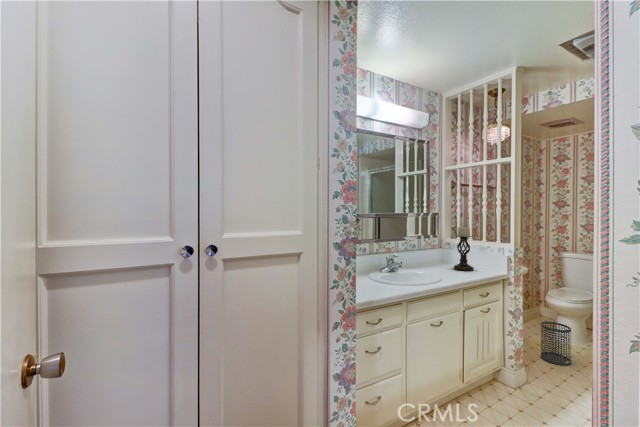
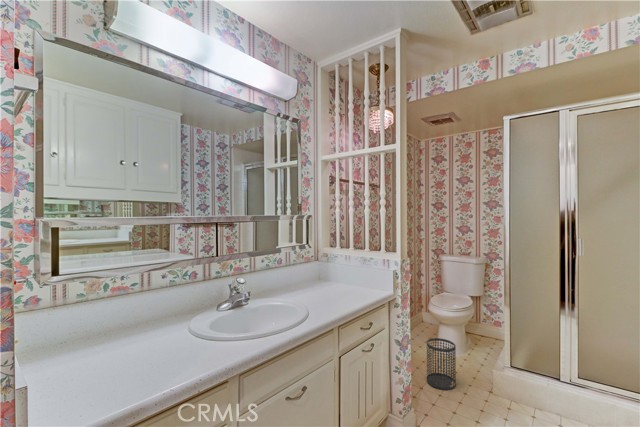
candle holder: present [453,226,474,271] -> none [330,233,355,294]

